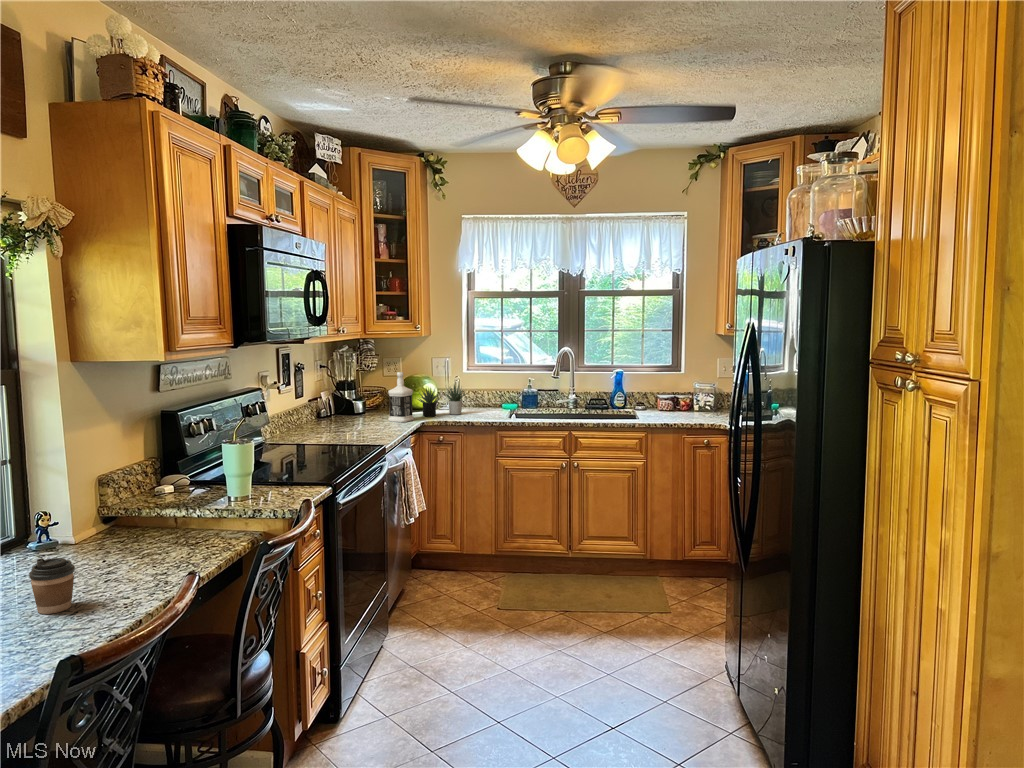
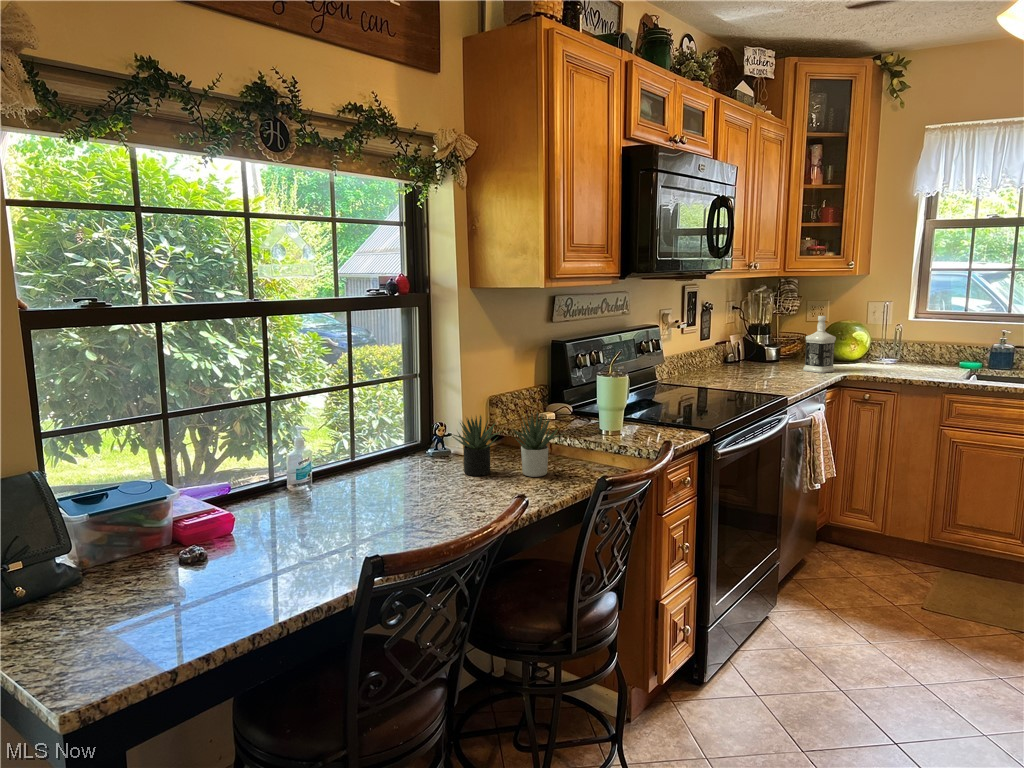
succulent plant: present [418,385,466,417] -> present [452,413,561,477]
coffee cup: present [29,558,75,614] -> none [400,463,437,516]

